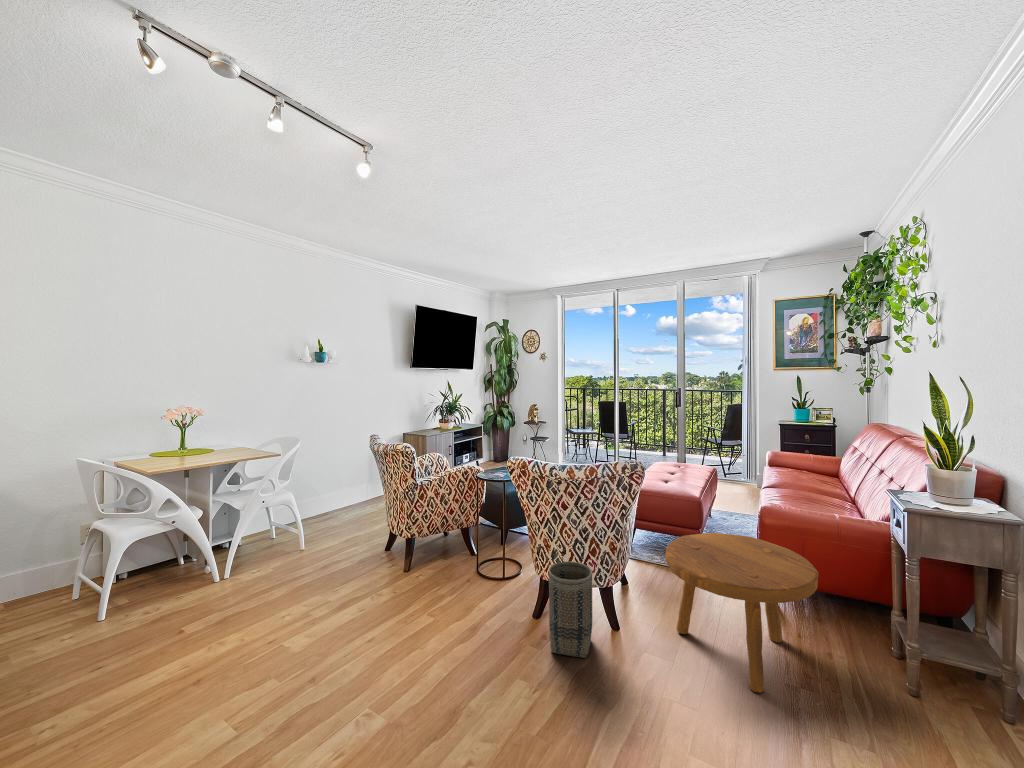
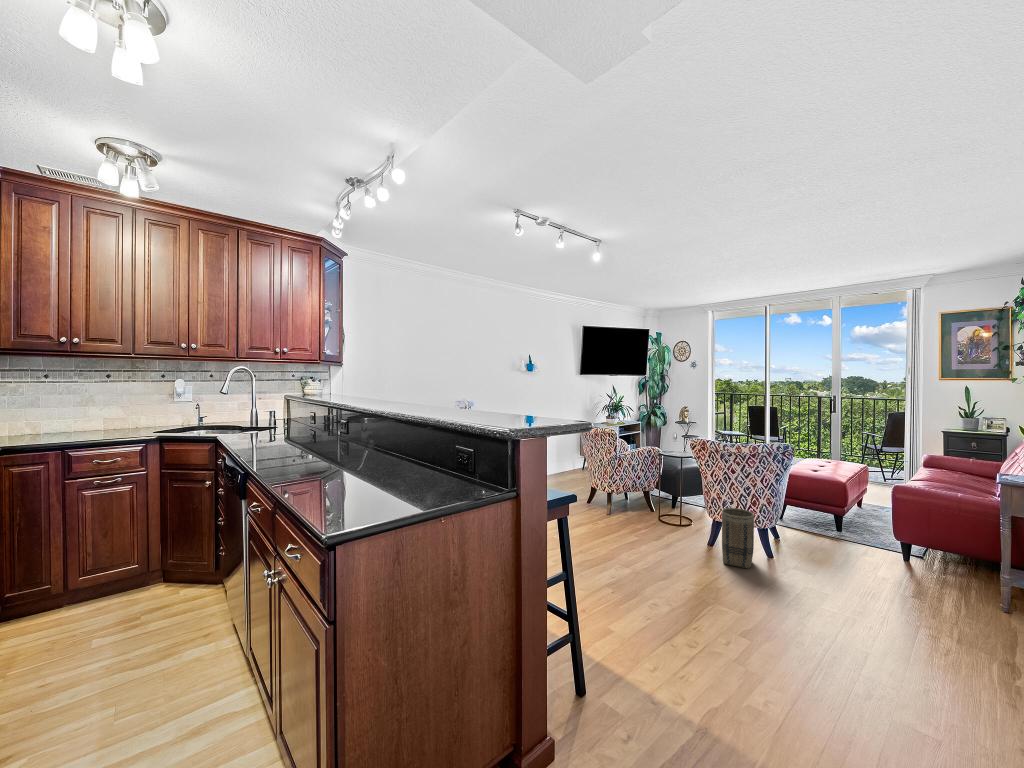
footstool: present [665,533,818,693] -> none [810,500,933,597]

